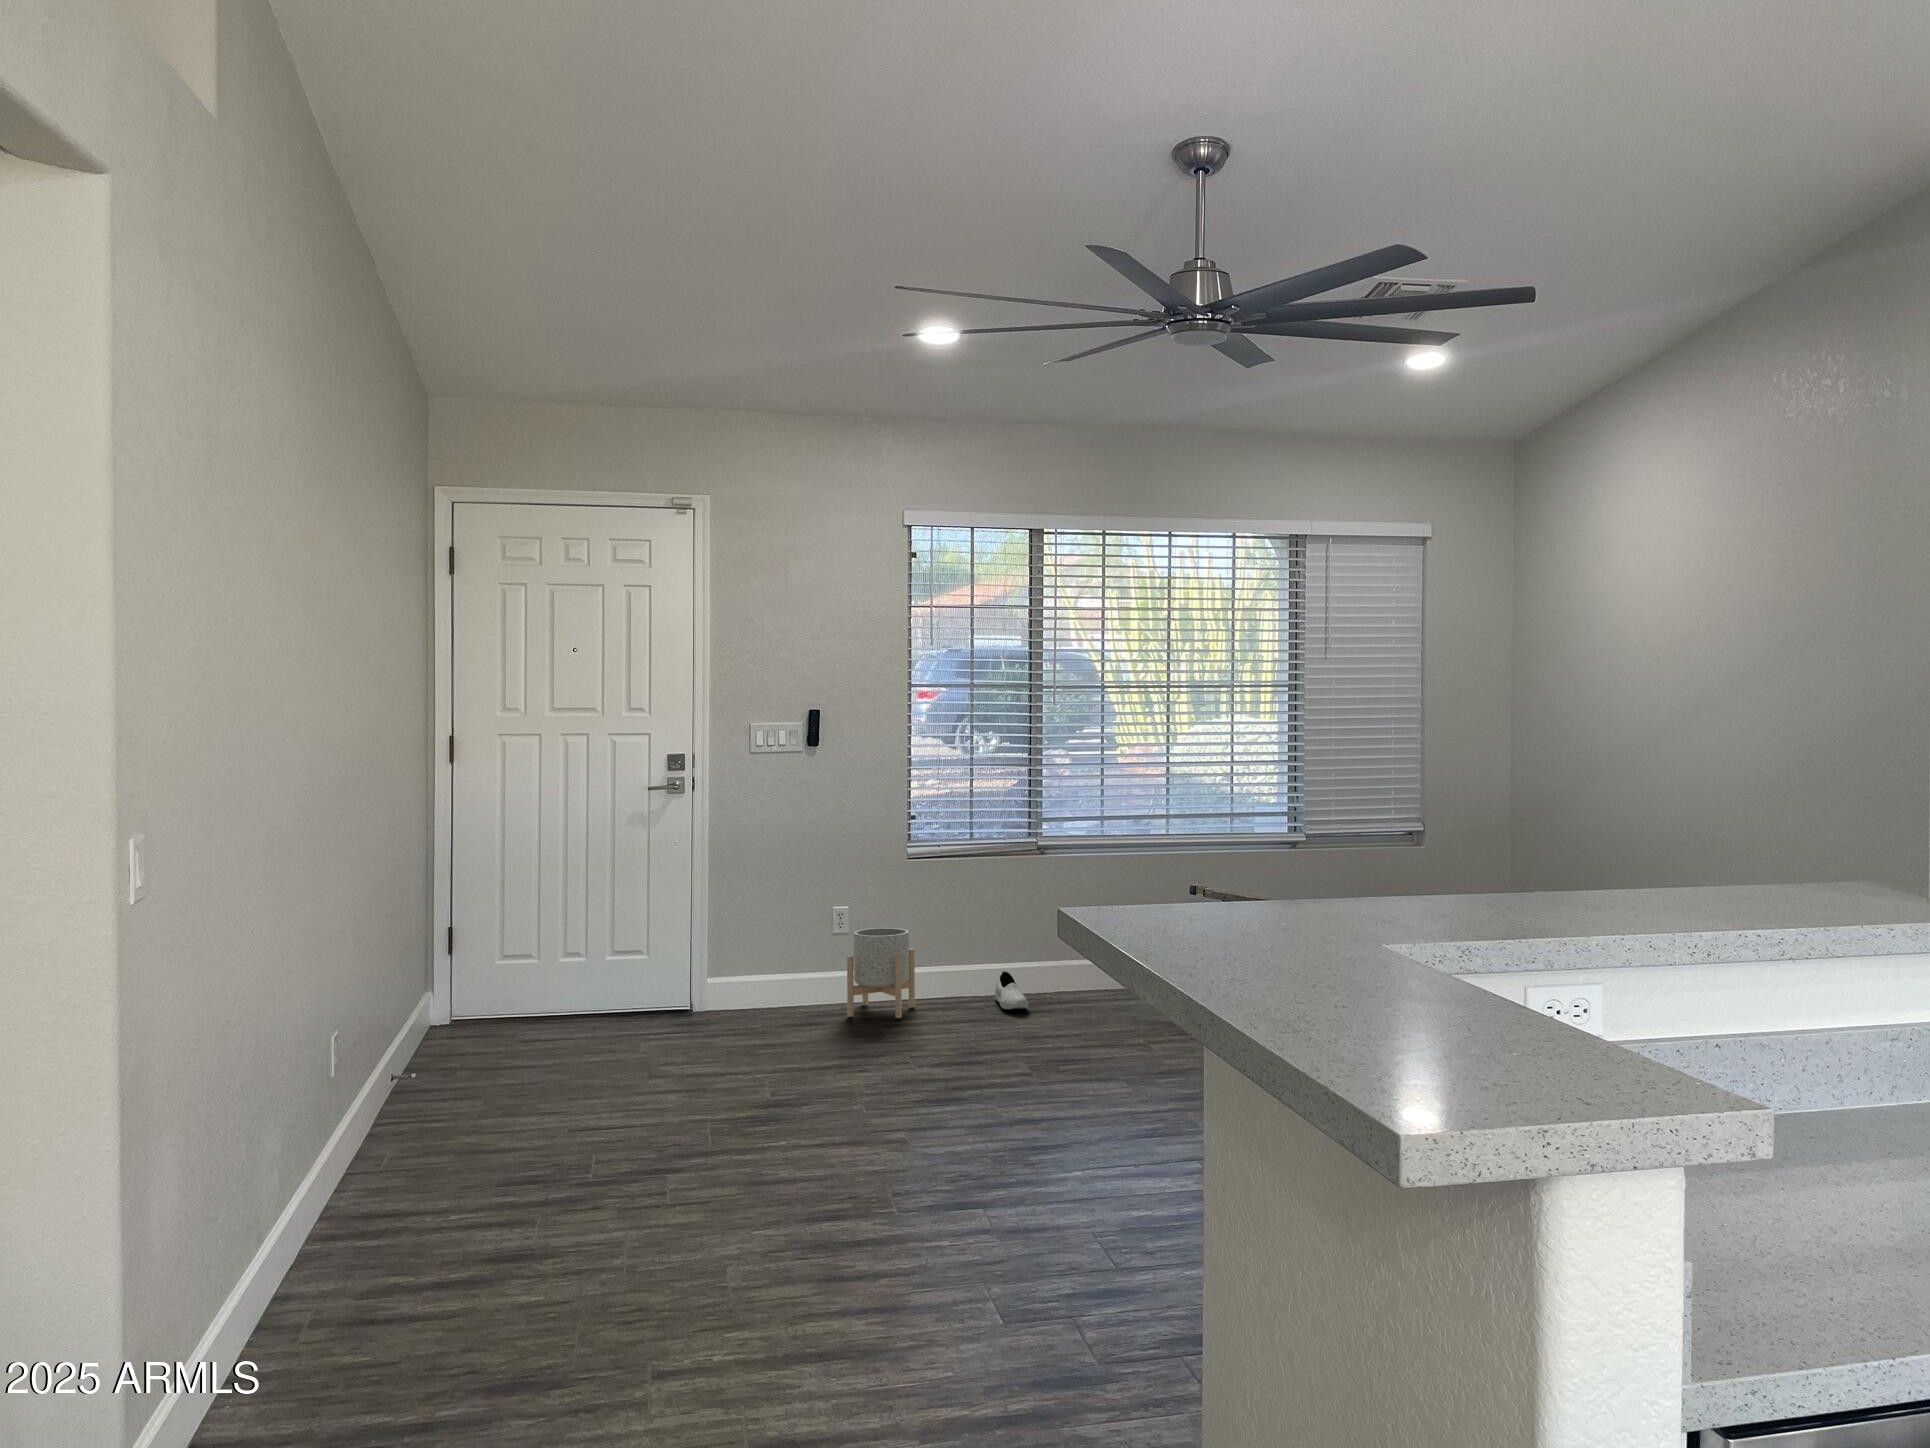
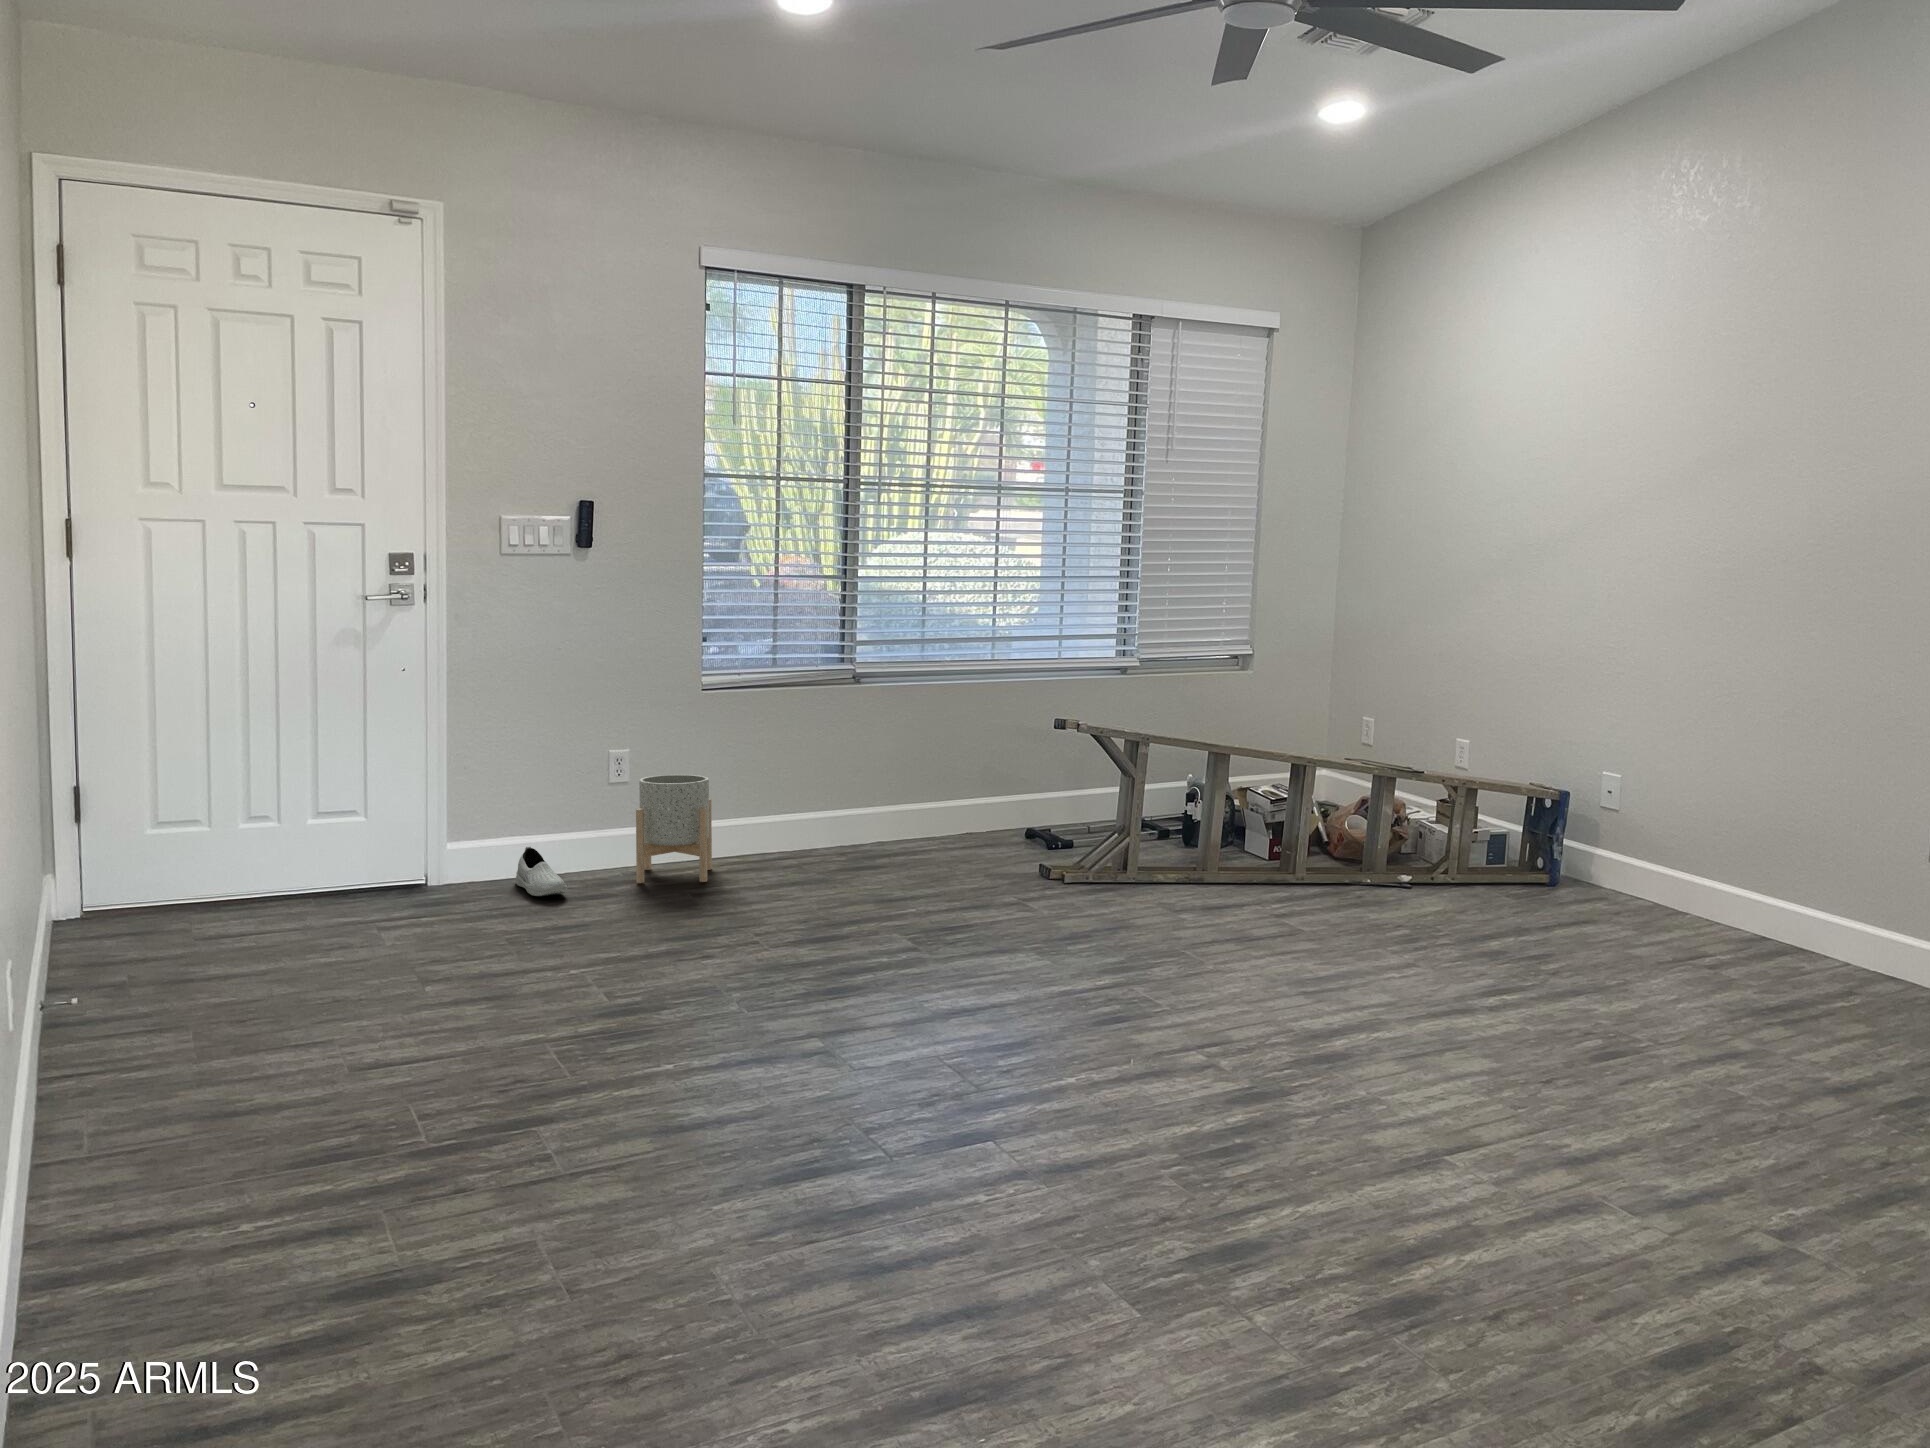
shoe: present [995,971,1028,1009] -> present [516,847,567,896]

